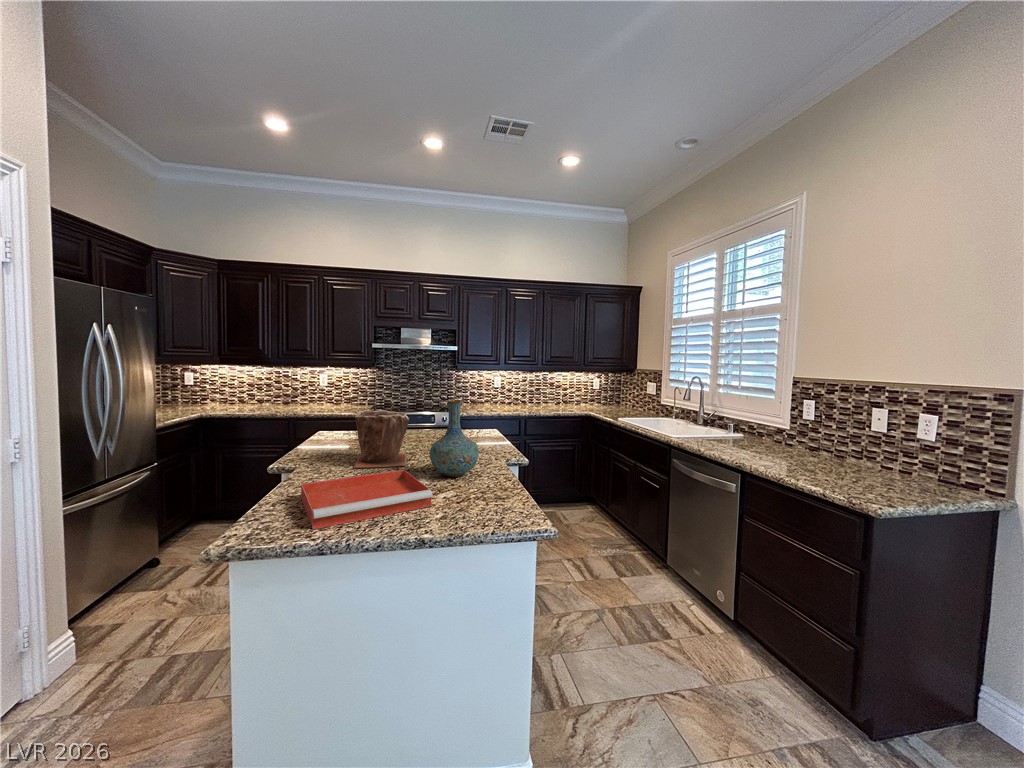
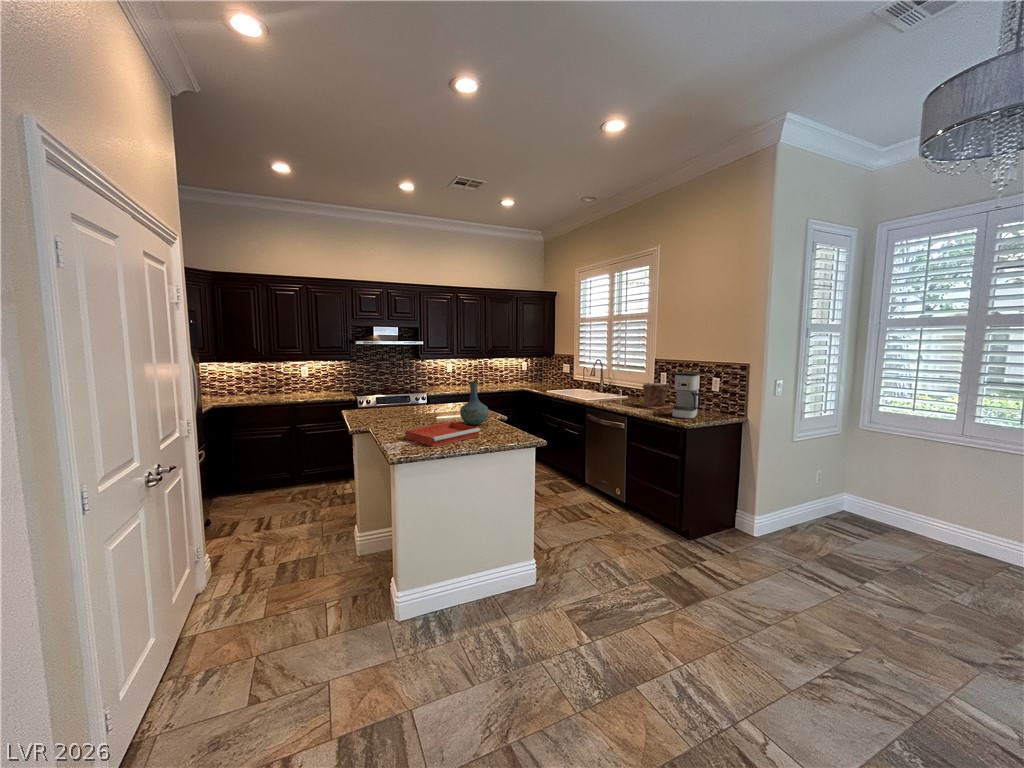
coffee maker: none [836,400,905,494] -> present [672,372,701,419]
plant pot: present [354,409,409,468] -> present [640,382,671,409]

